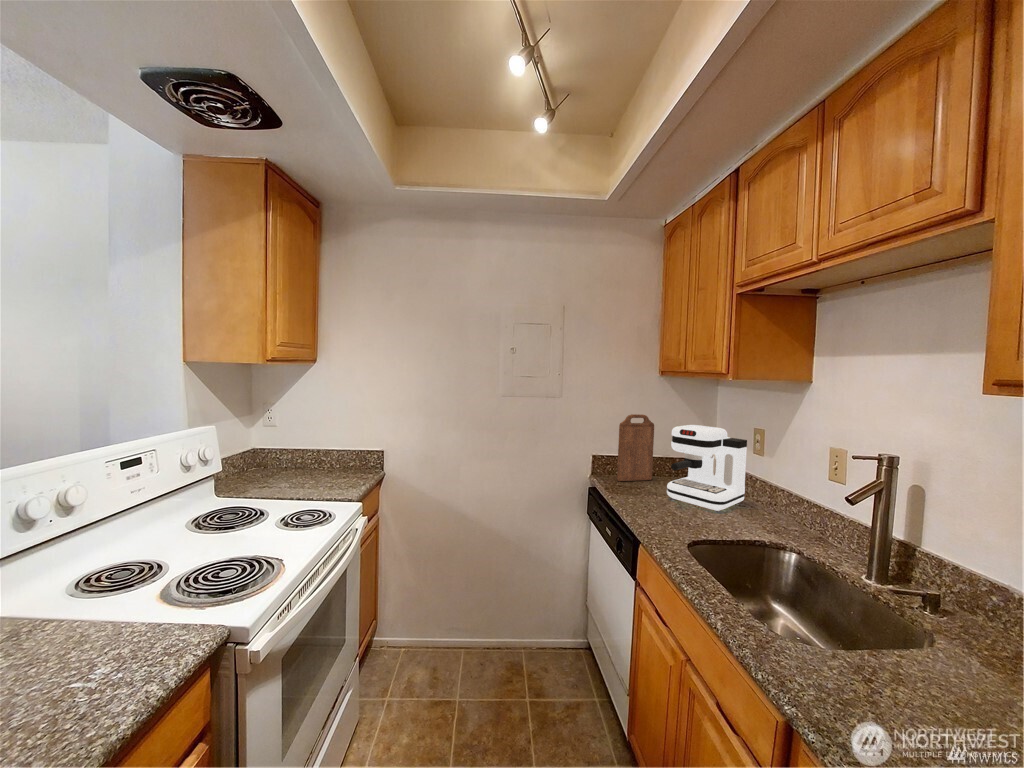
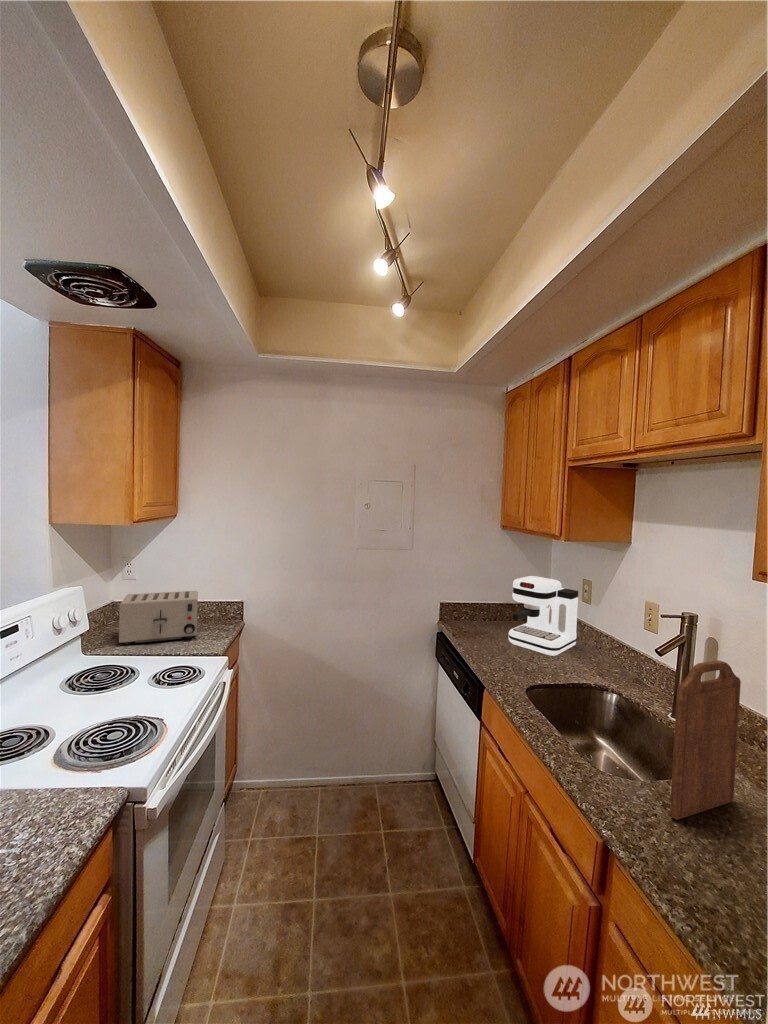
cutting board: present [617,414,654,481] -> present [670,660,741,820]
toaster: none [256,437,339,488] -> present [119,591,198,644]

